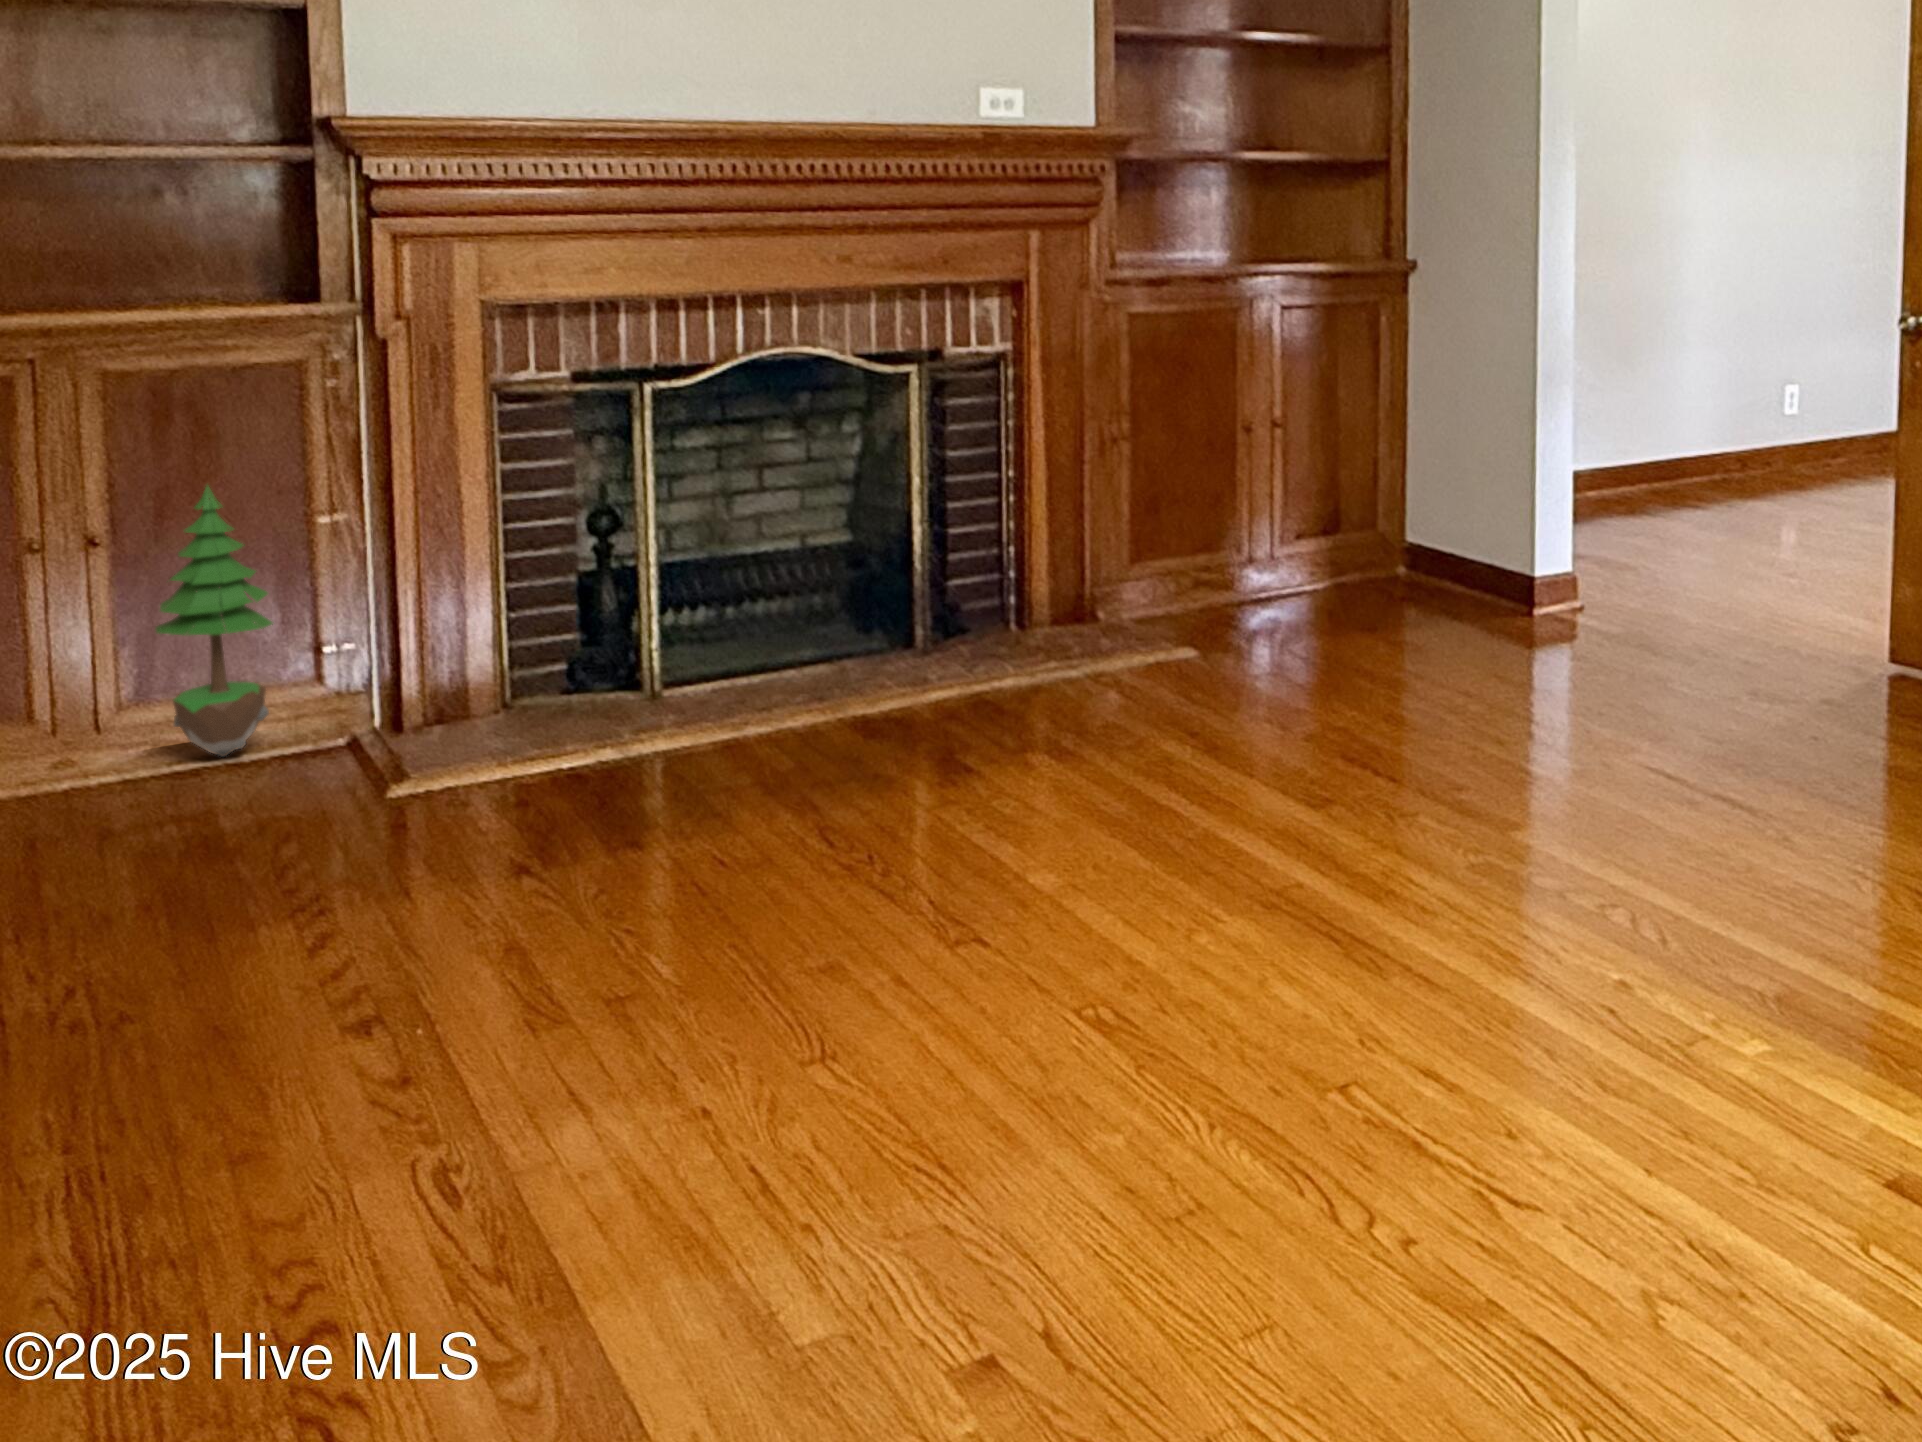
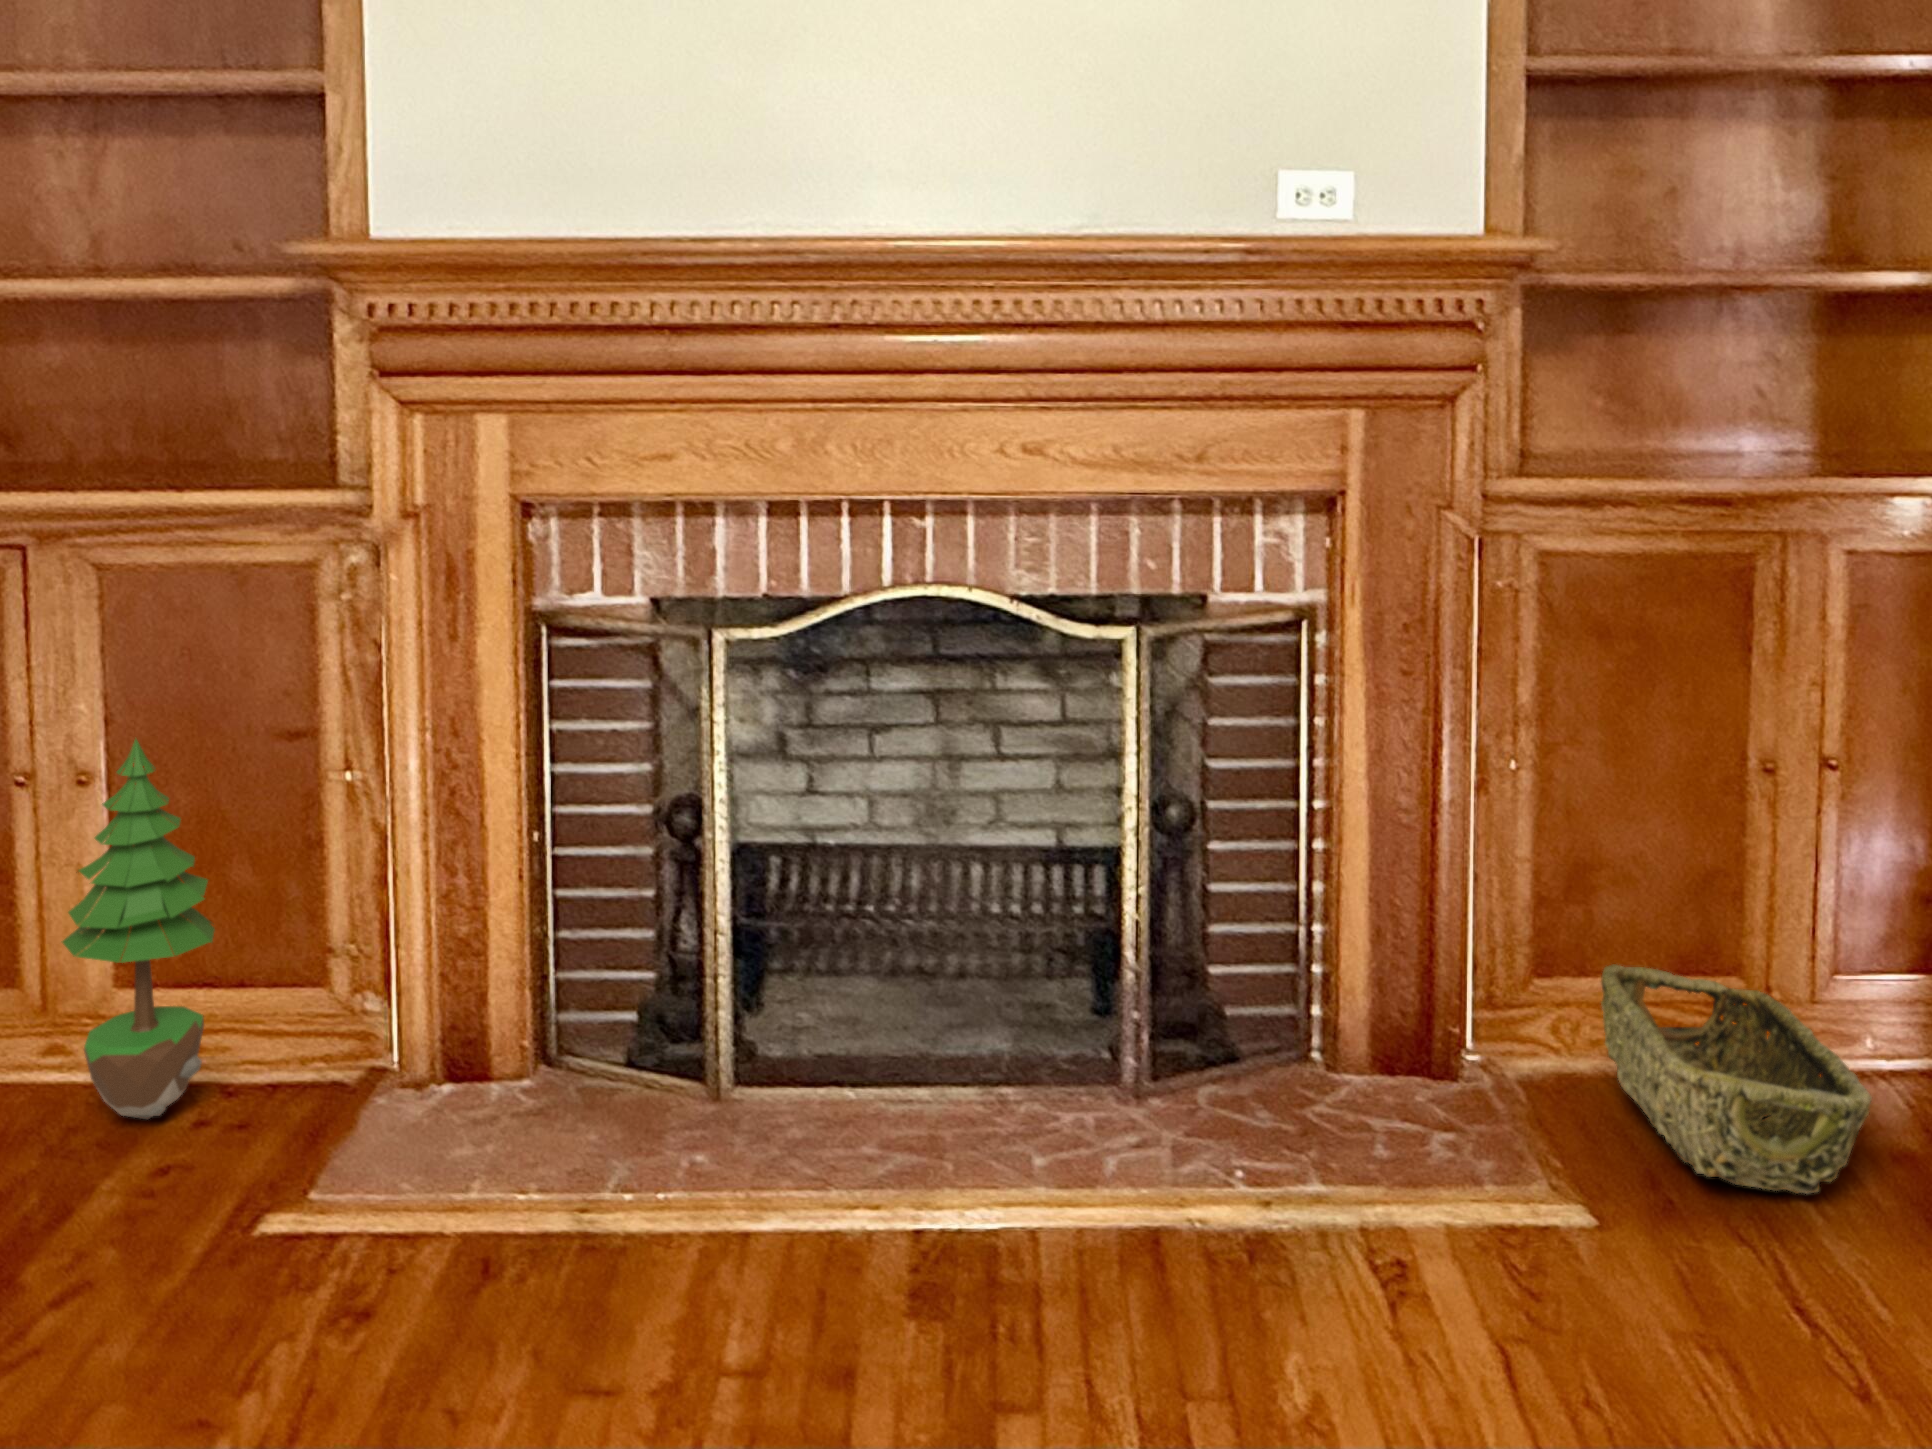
woven basket: none [1172,541,1312,625] -> present [1601,964,1872,1193]

